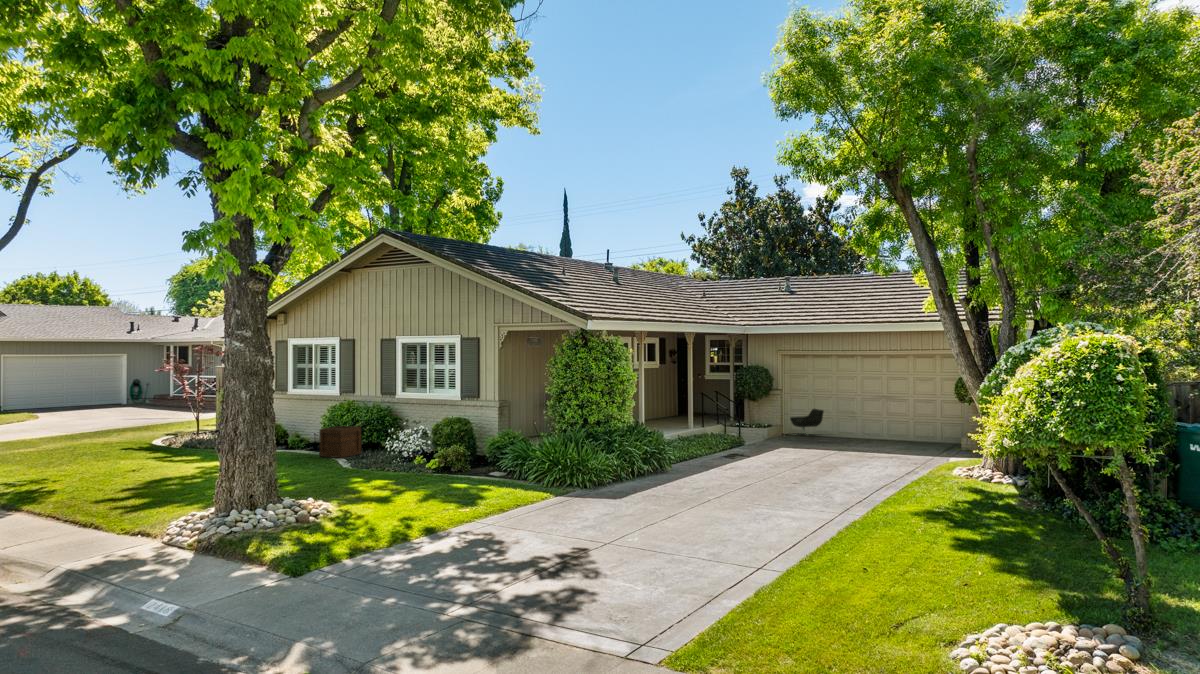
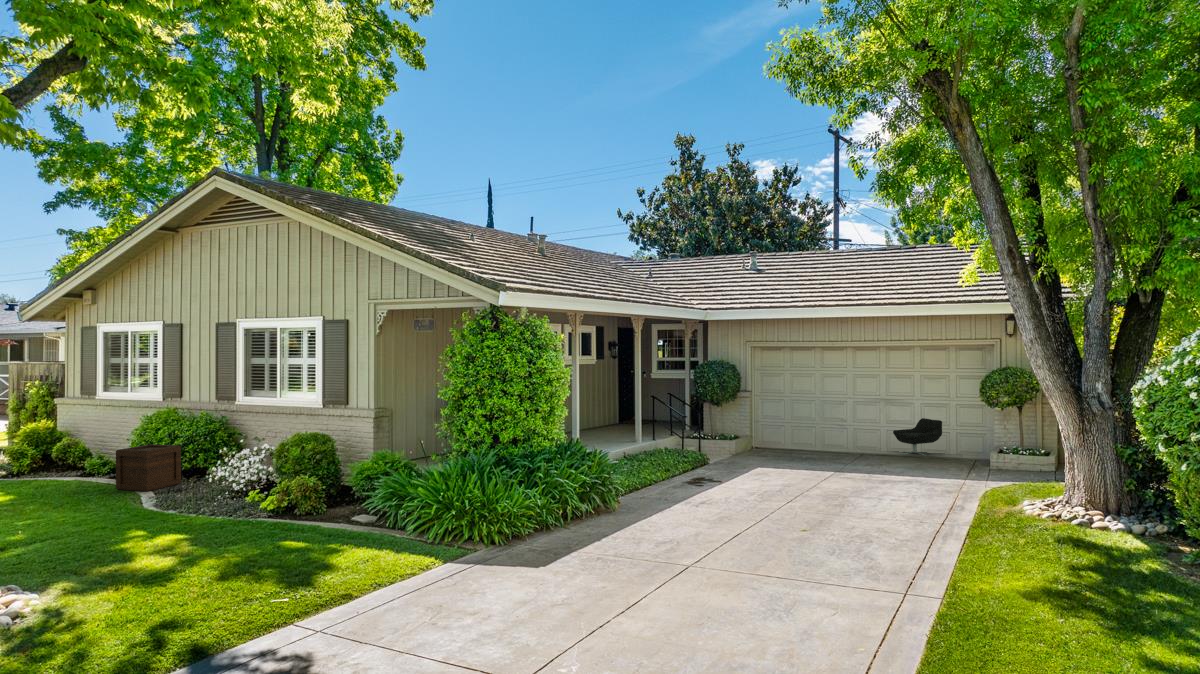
lounge chair: present [790,409,824,434] -> present [893,418,942,456]

